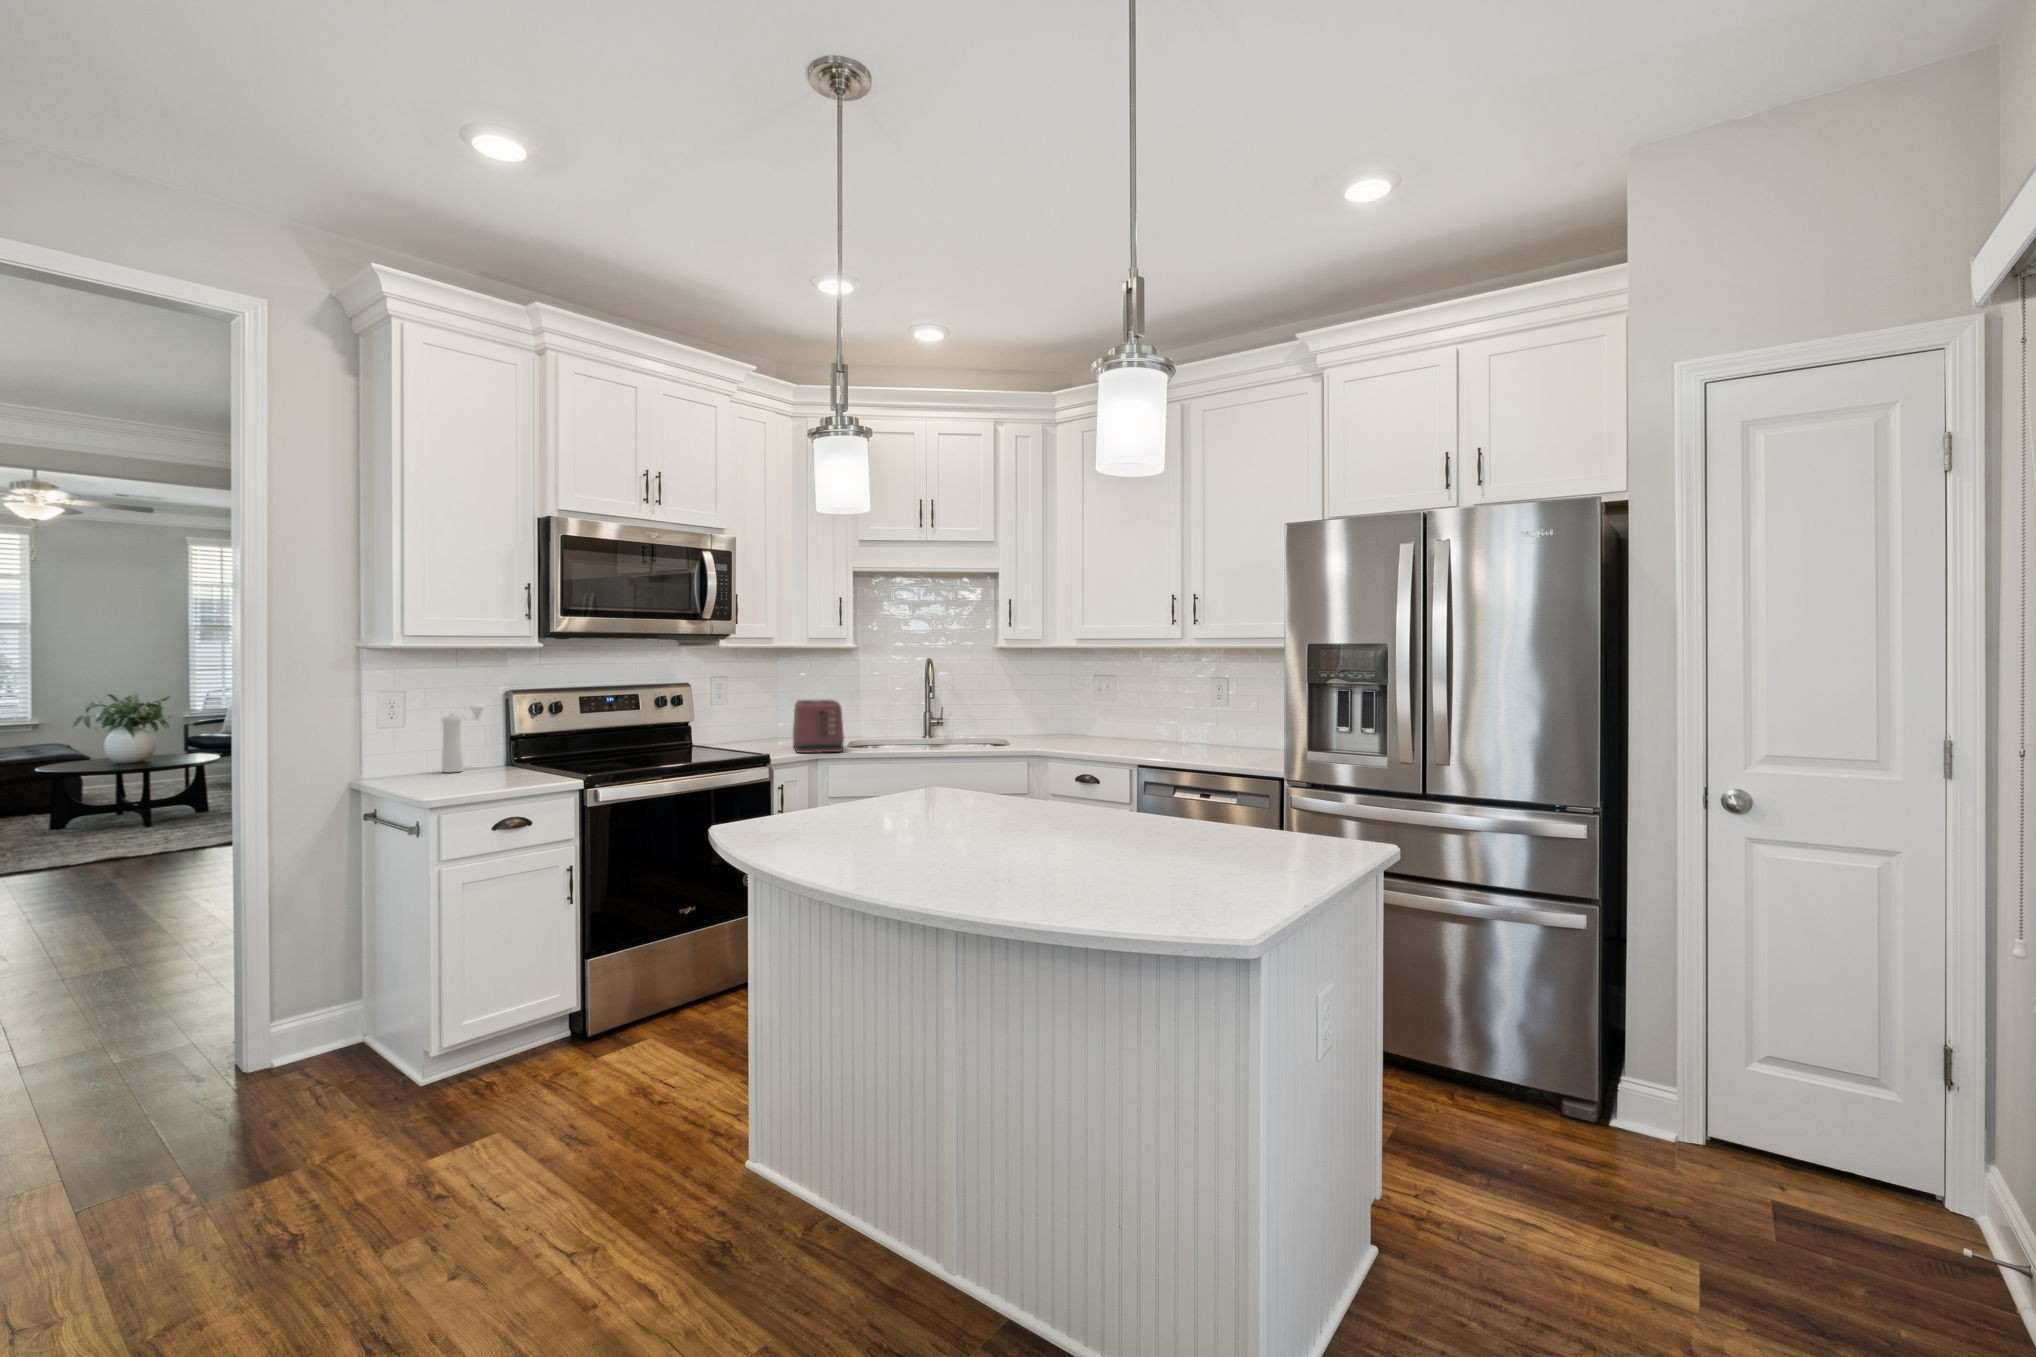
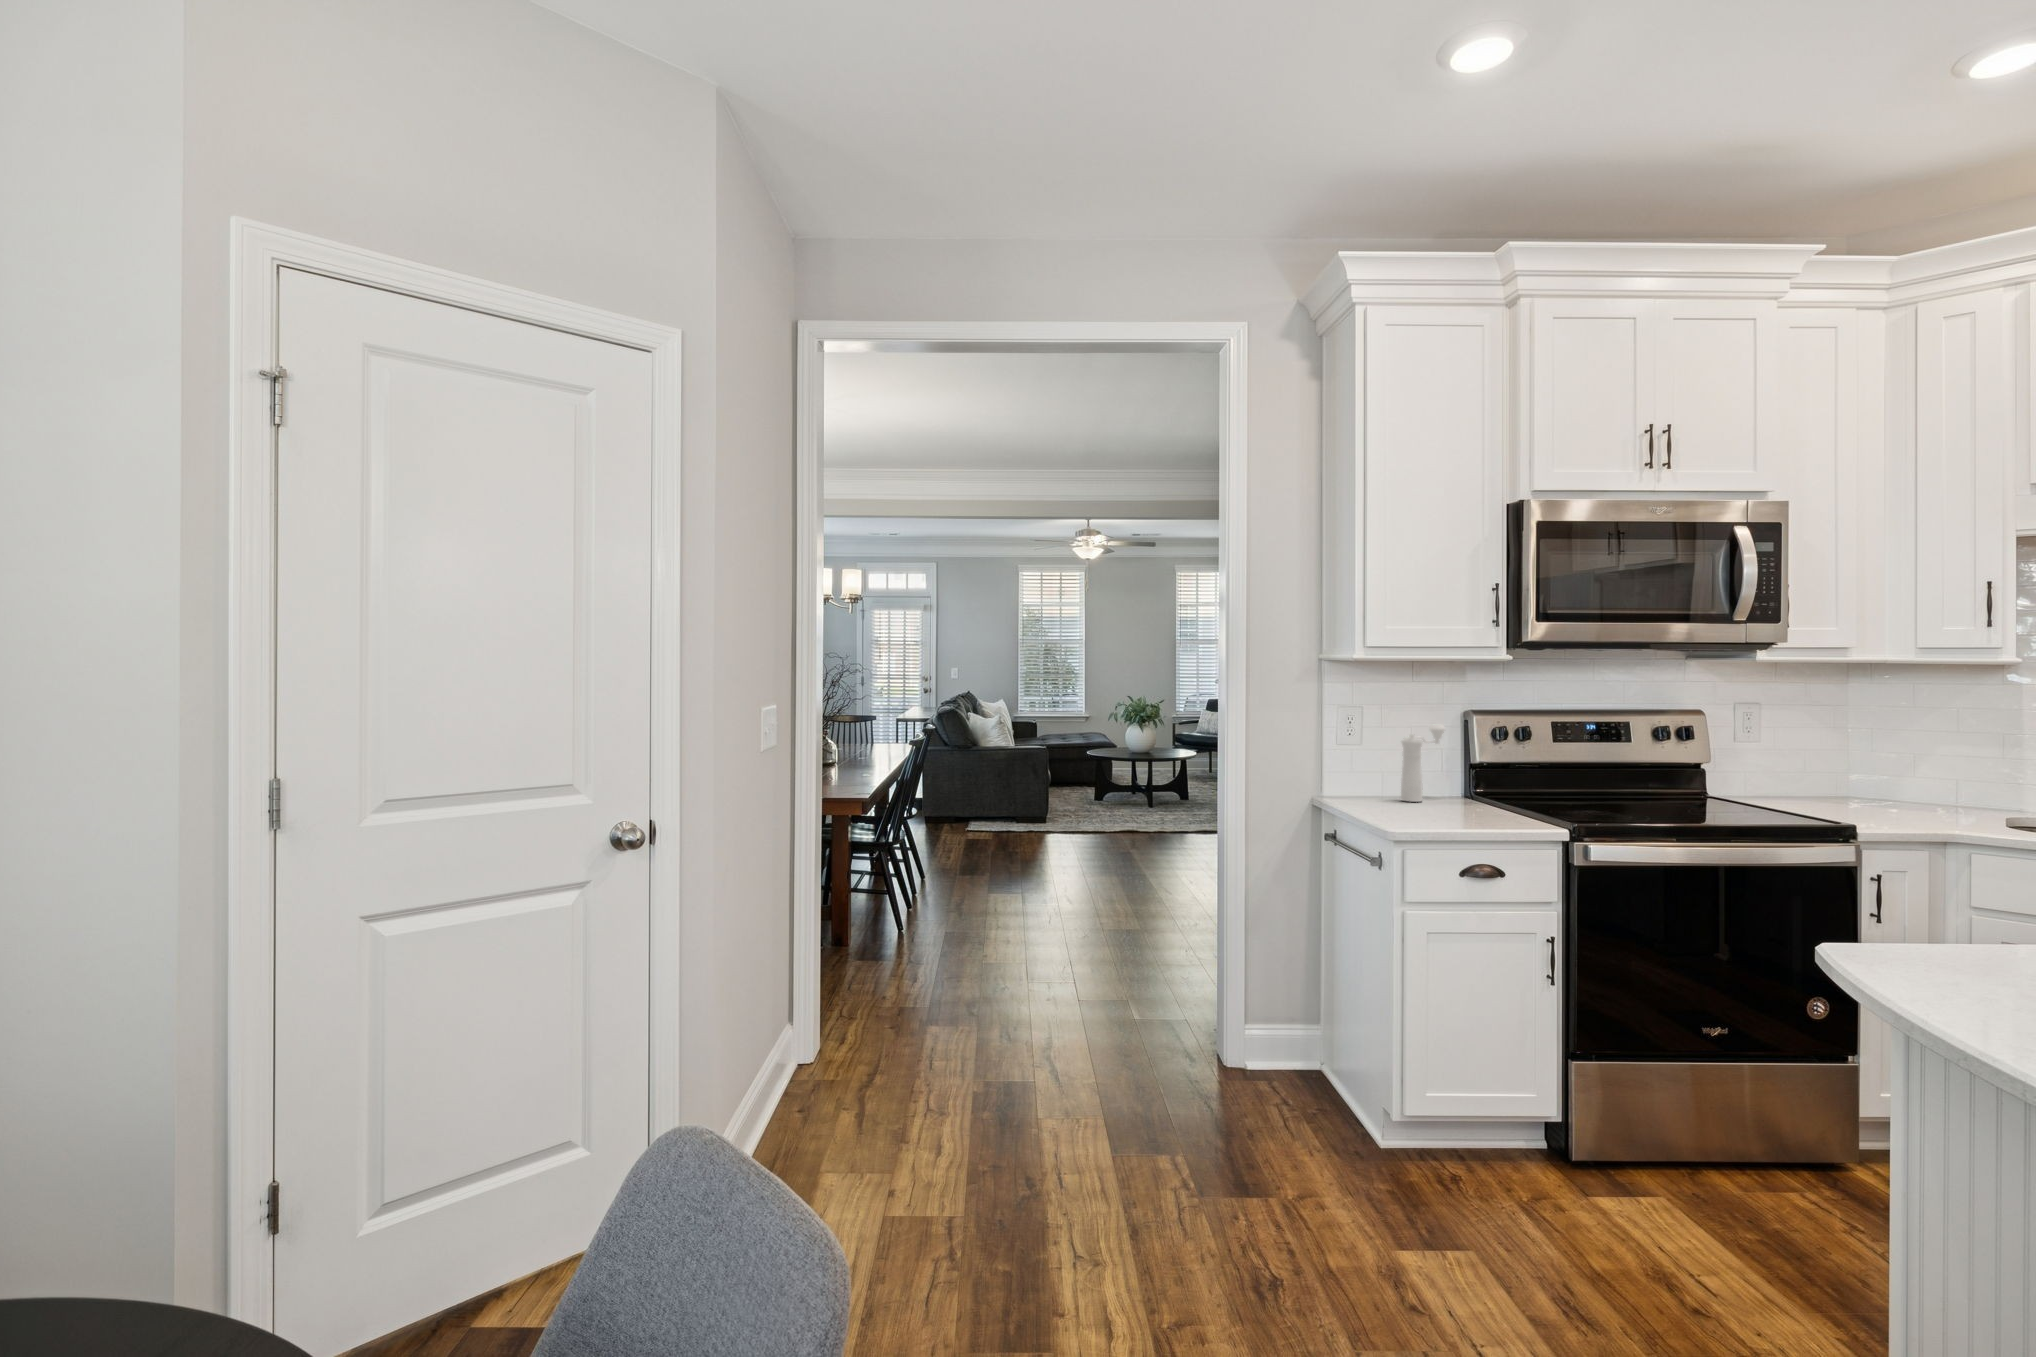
toaster: present [793,700,844,753] -> none [1876,736,1988,824]

